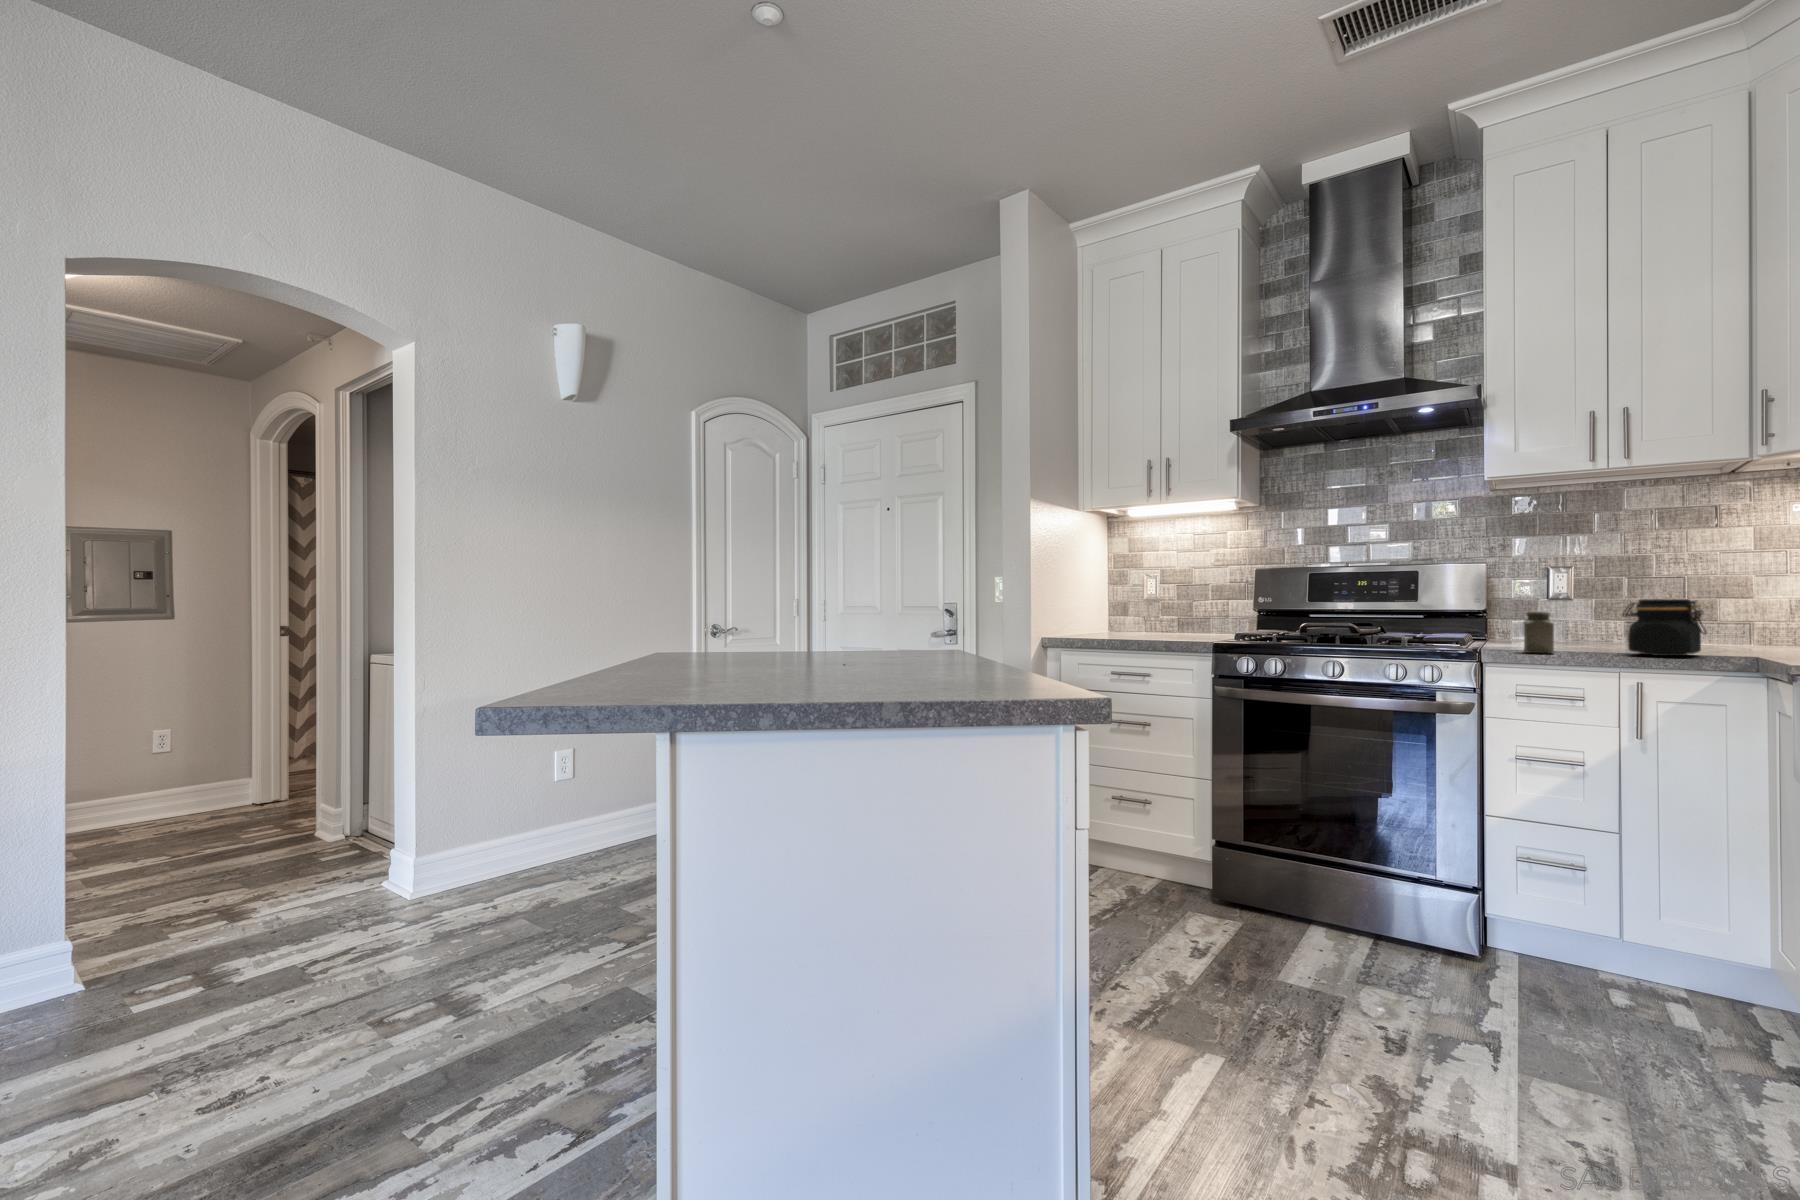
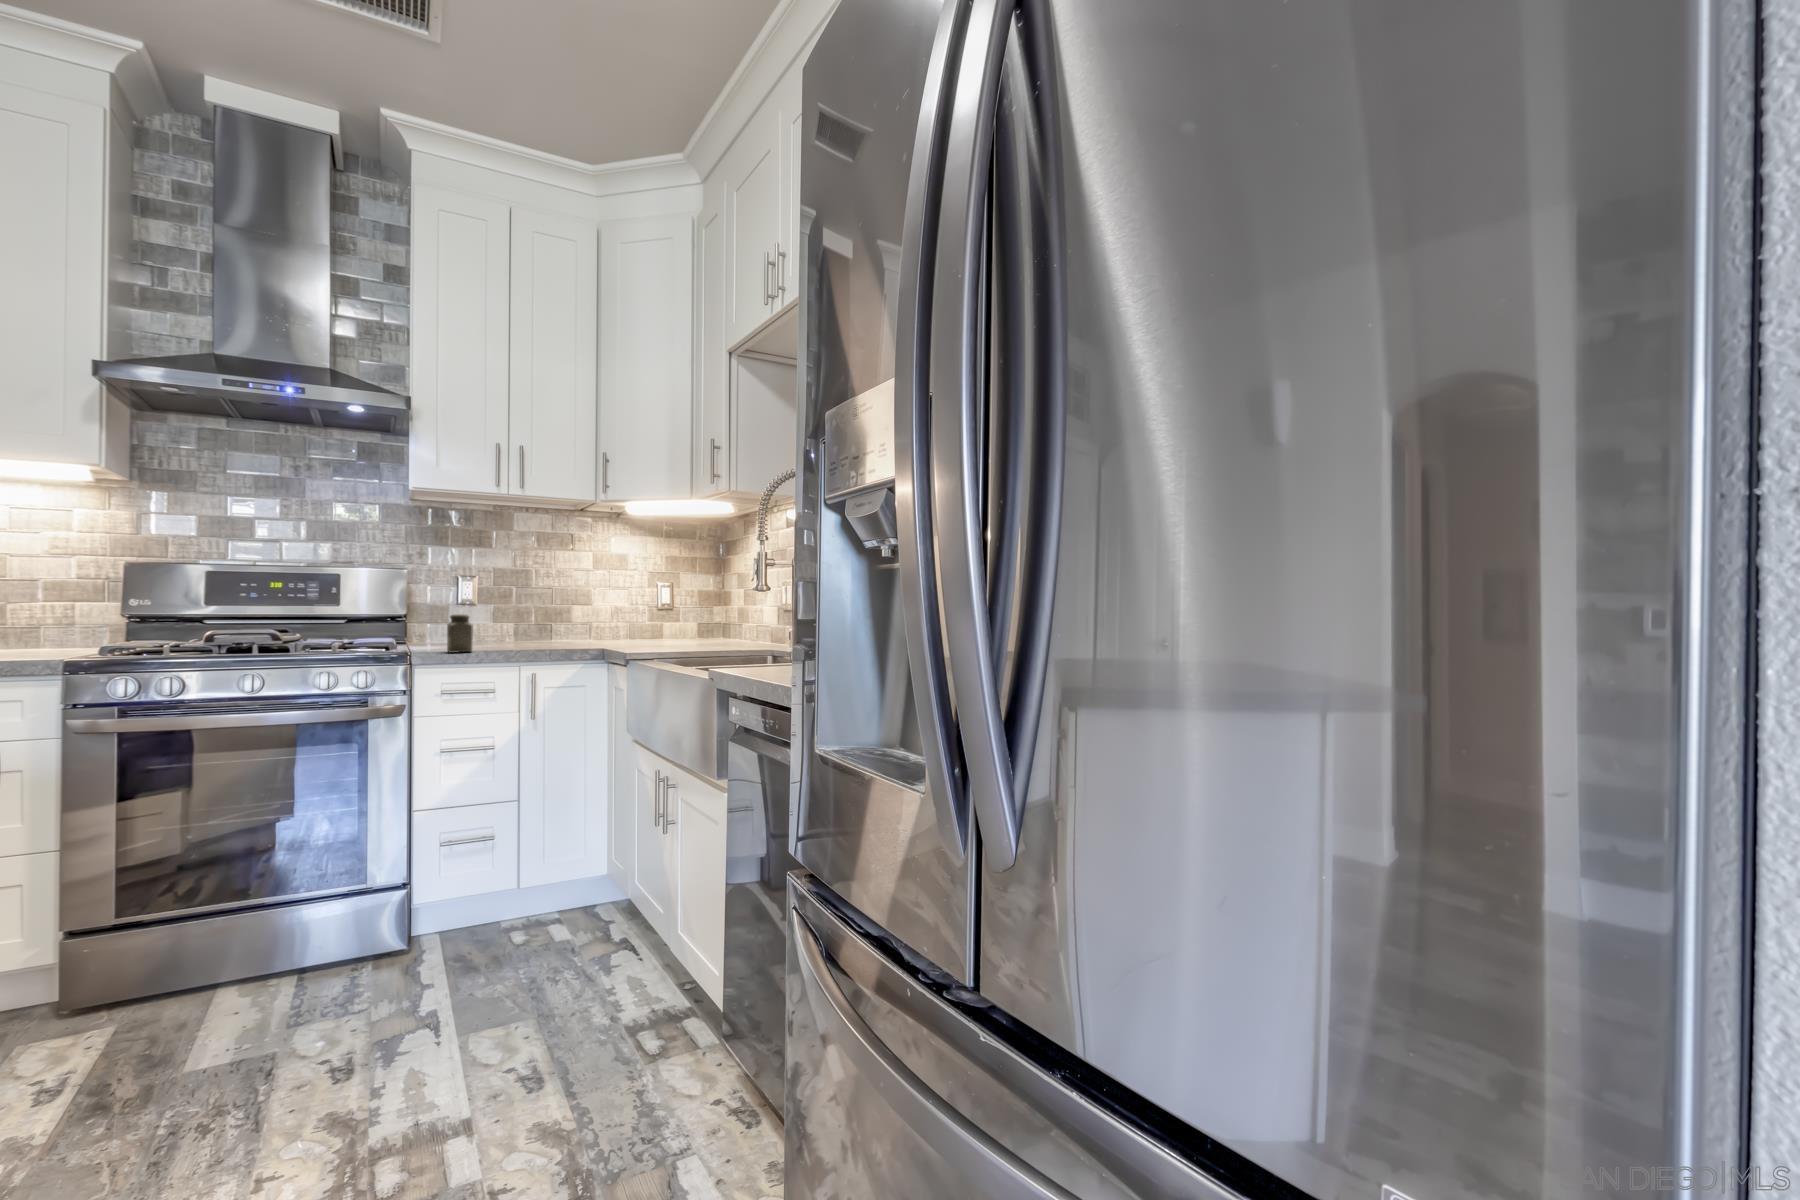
jar: present [1622,599,1707,656] -> none [522,604,576,649]

